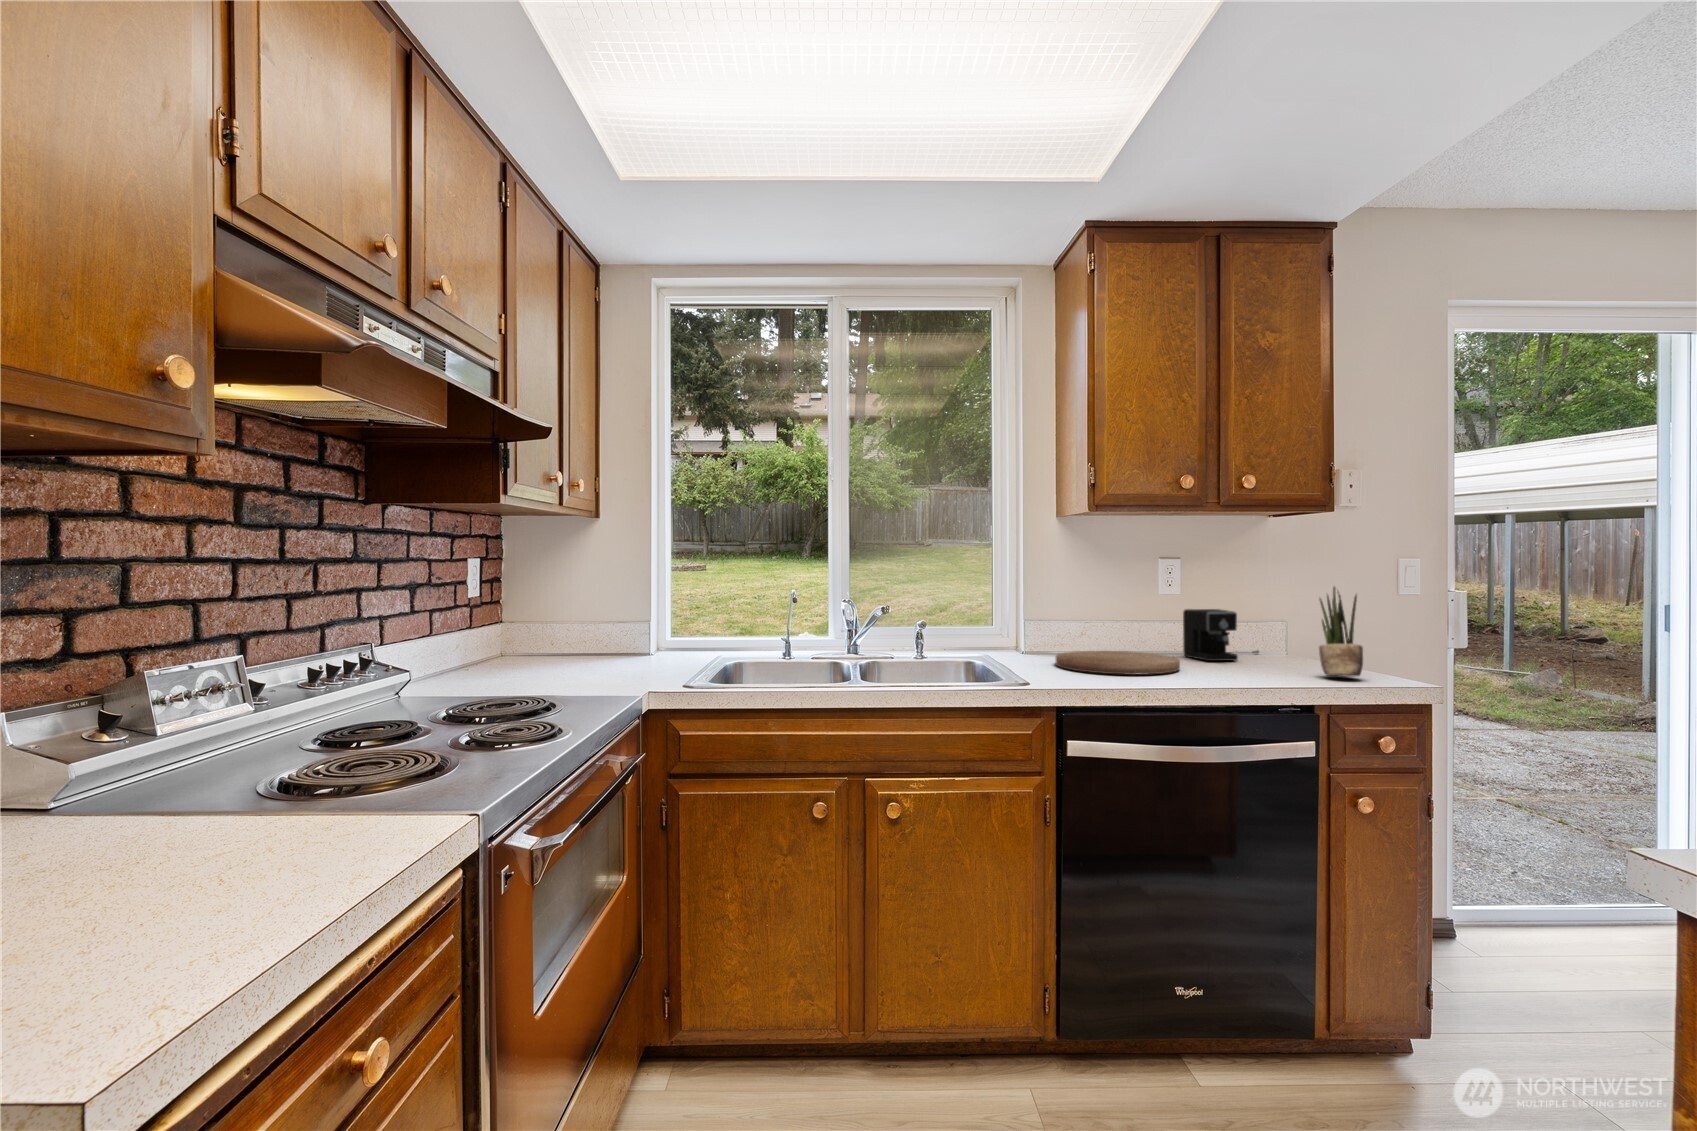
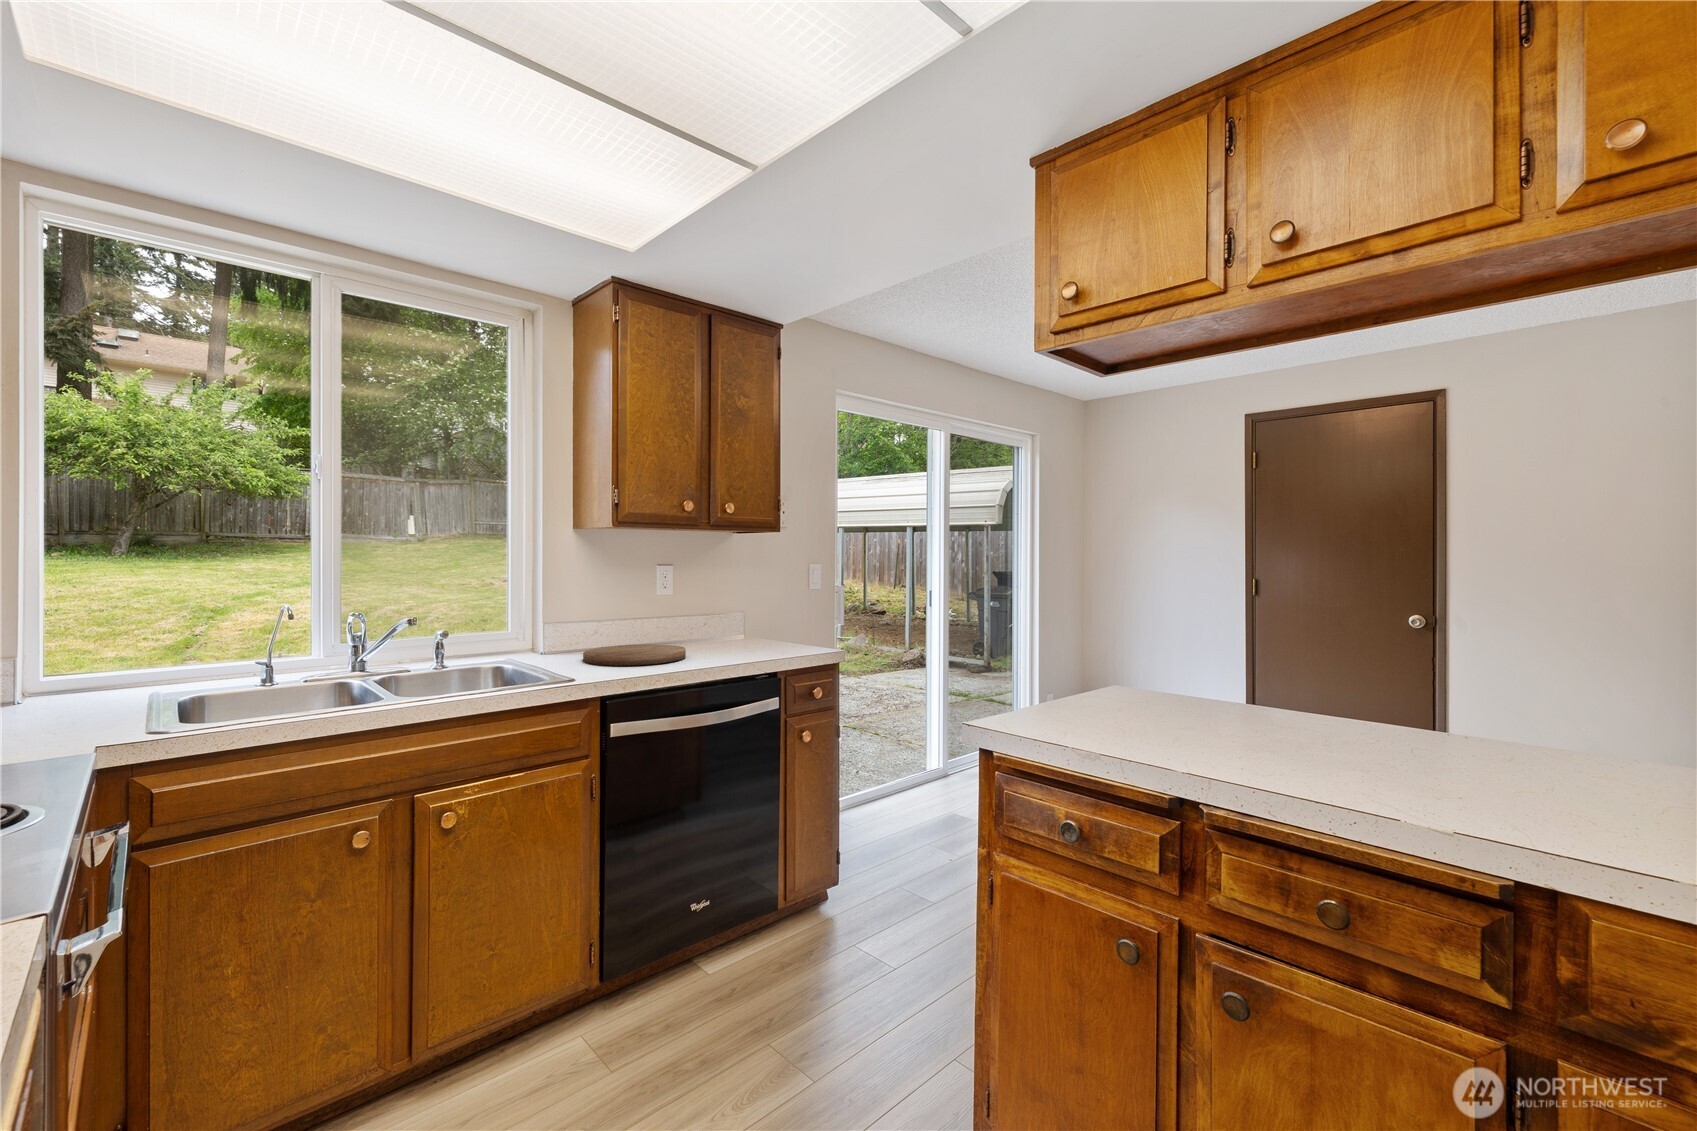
potted plant: present [1319,587,1363,677] -> none [778,587,804,651]
coffee maker: present [1183,609,1259,661] -> none [680,606,731,647]

